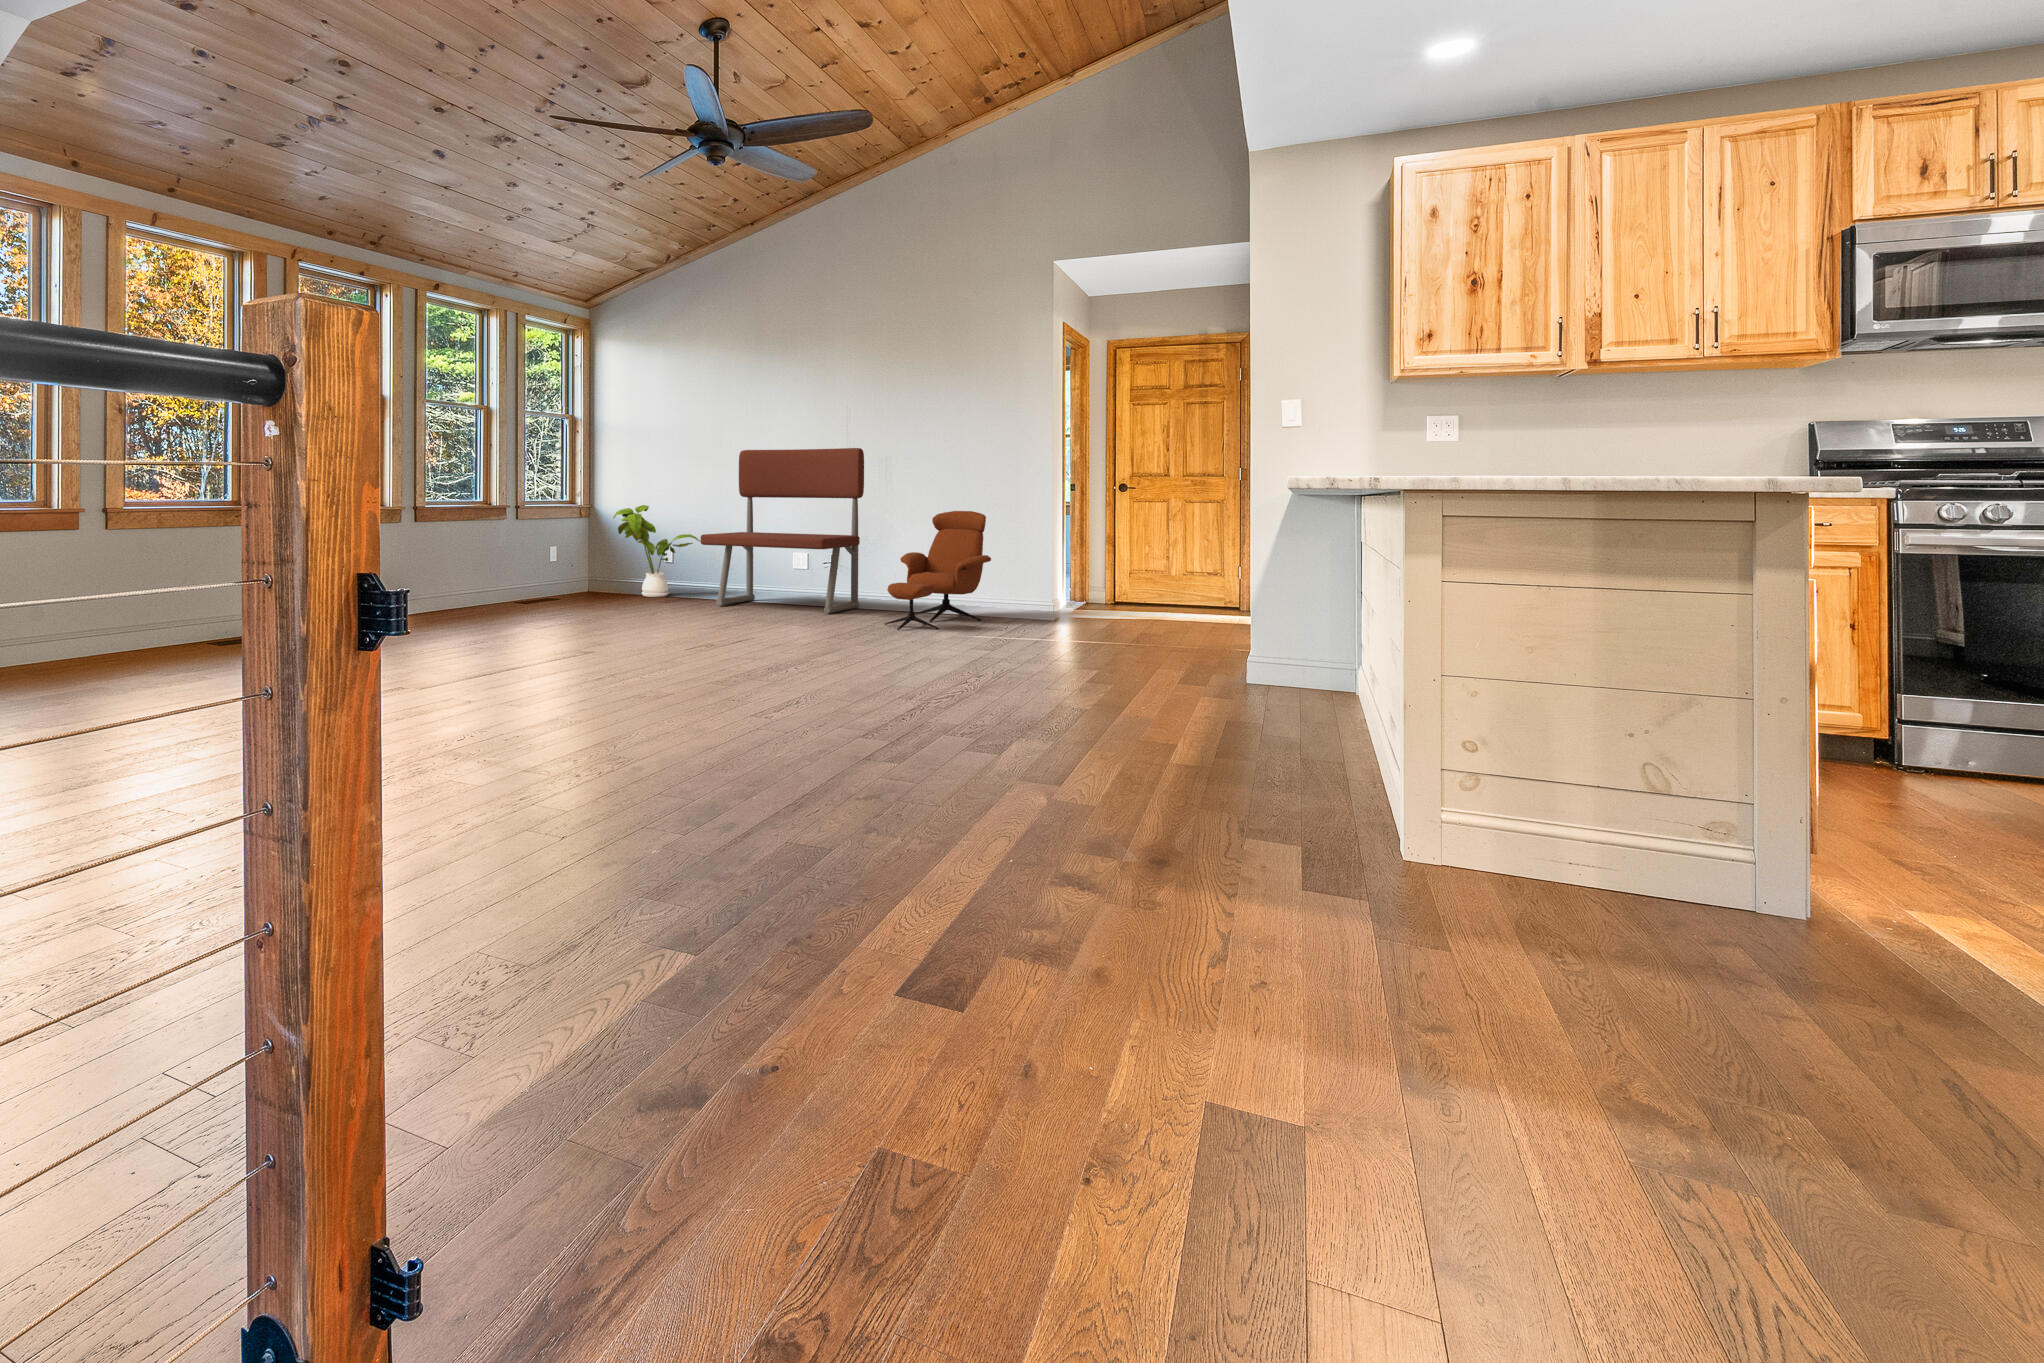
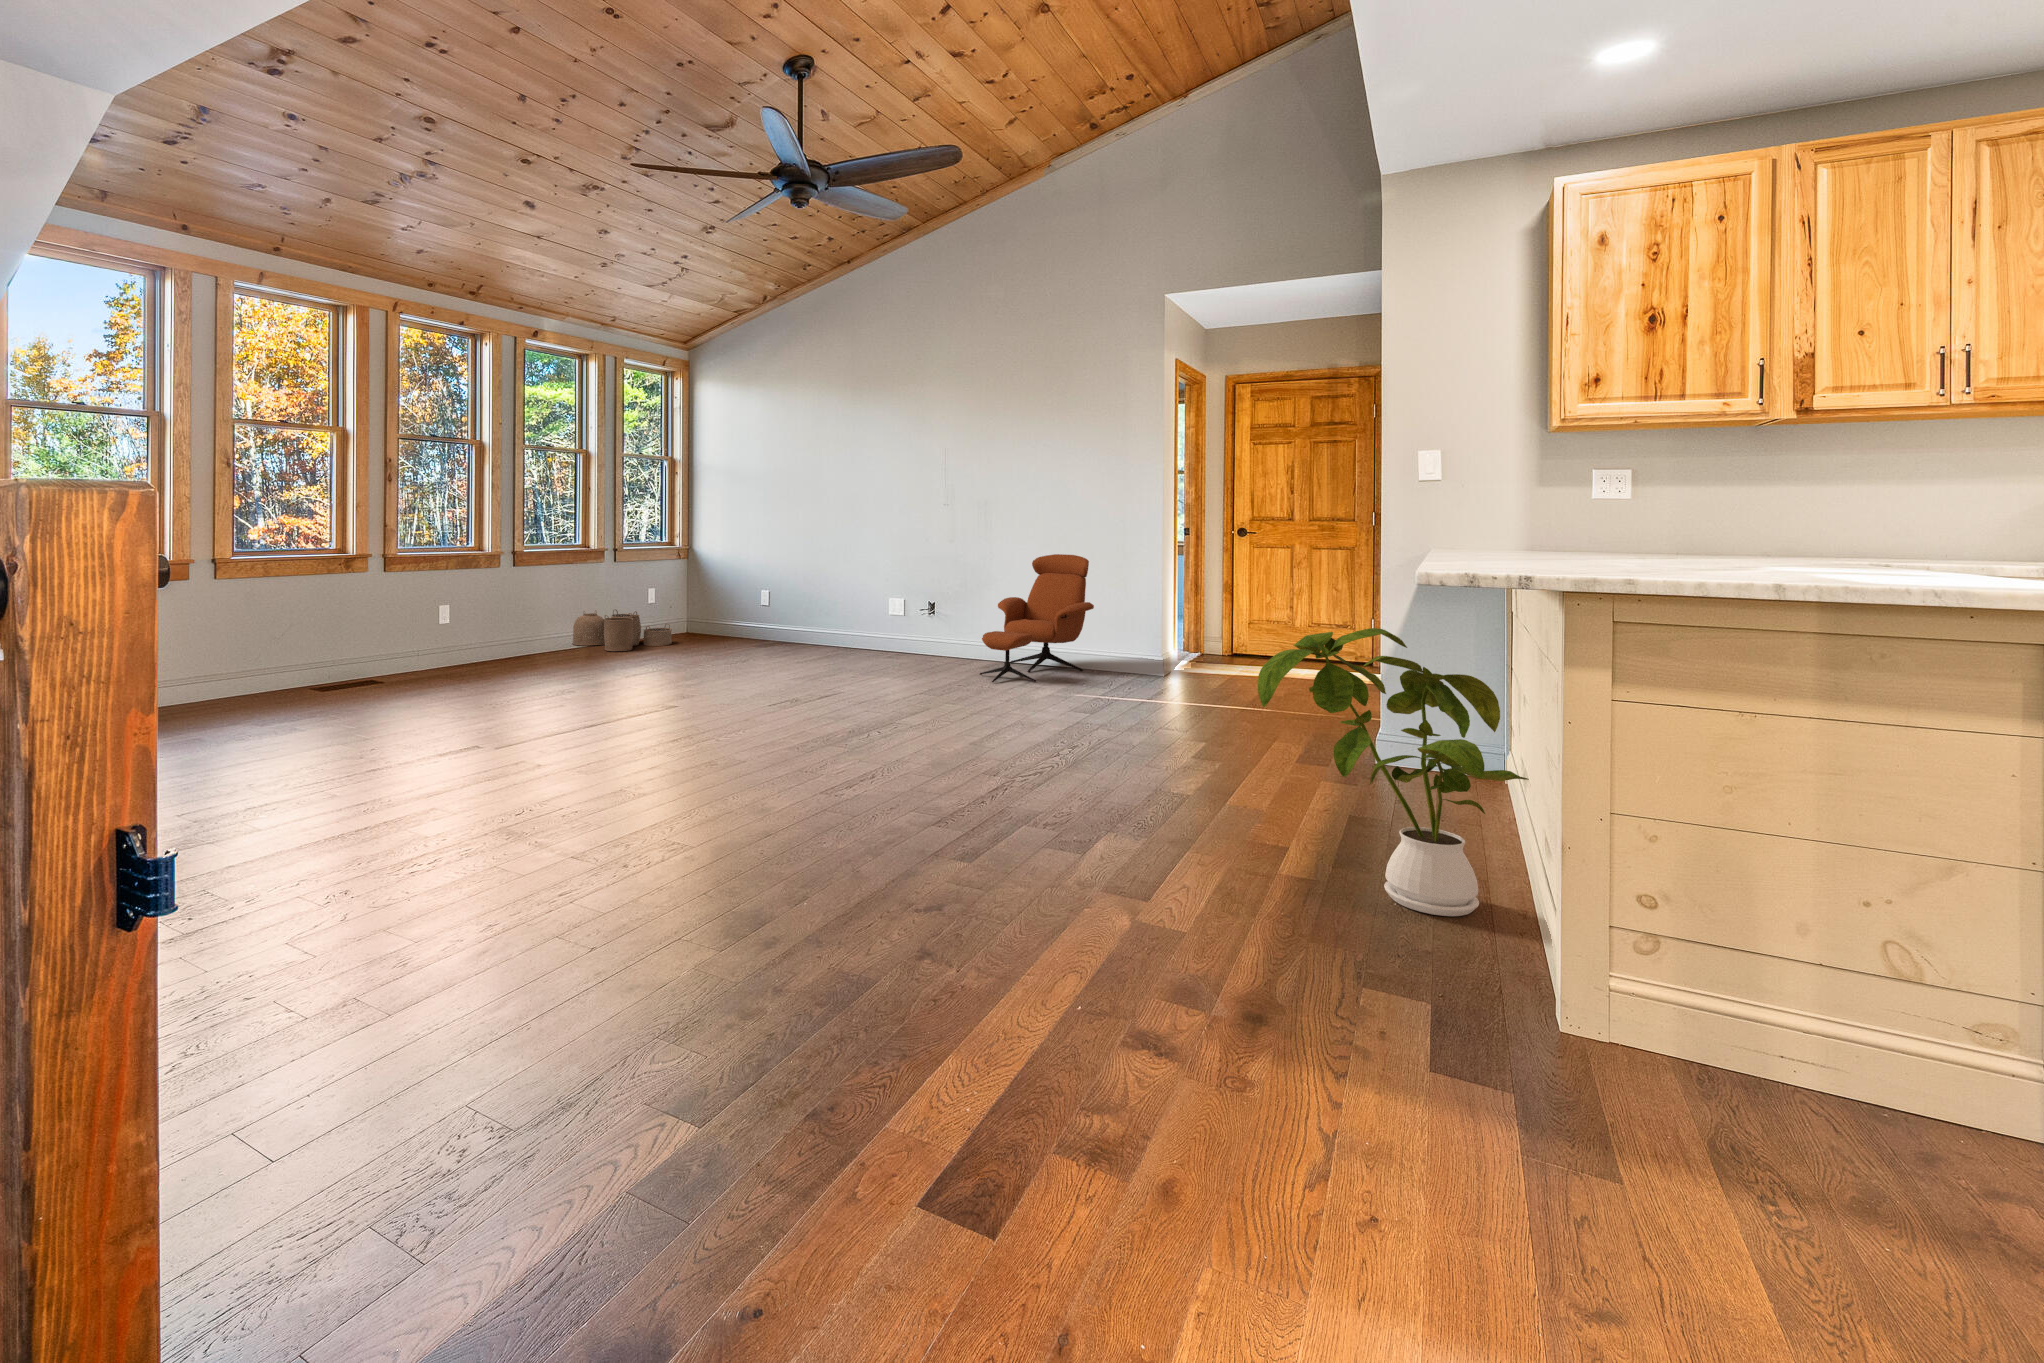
bench: present [701,448,864,614] -> none [795,488,962,659]
house plant: present [614,505,700,597] -> present [1258,628,1529,916]
woven basket: none [472,571,575,612] -> present [573,609,672,651]

